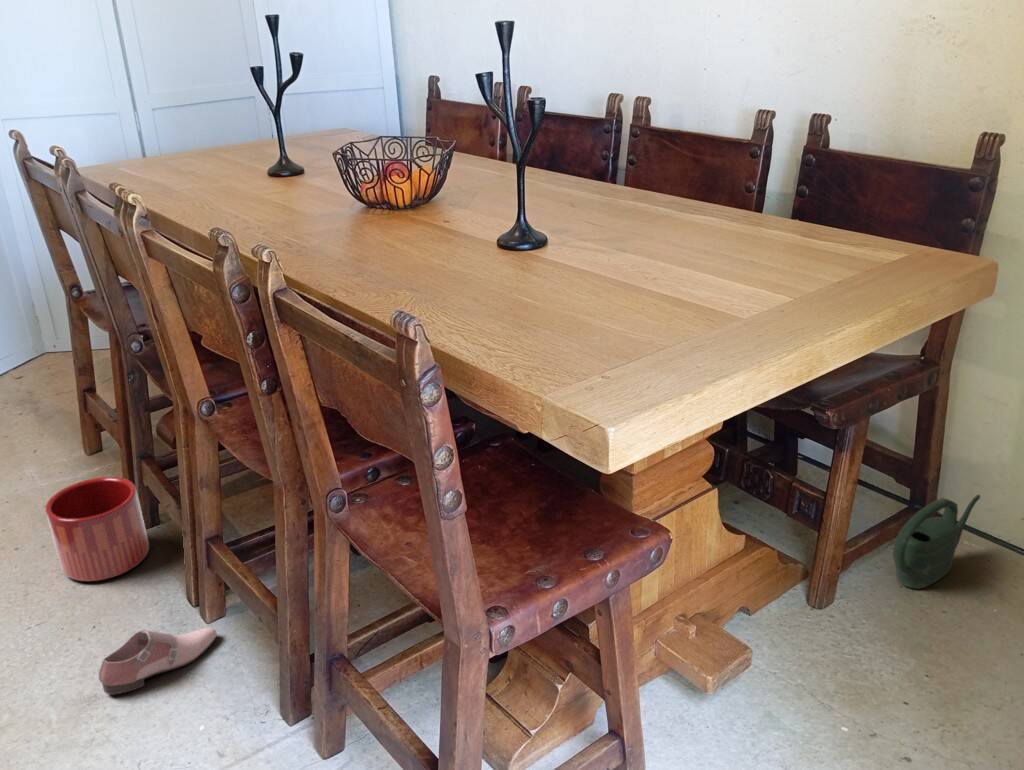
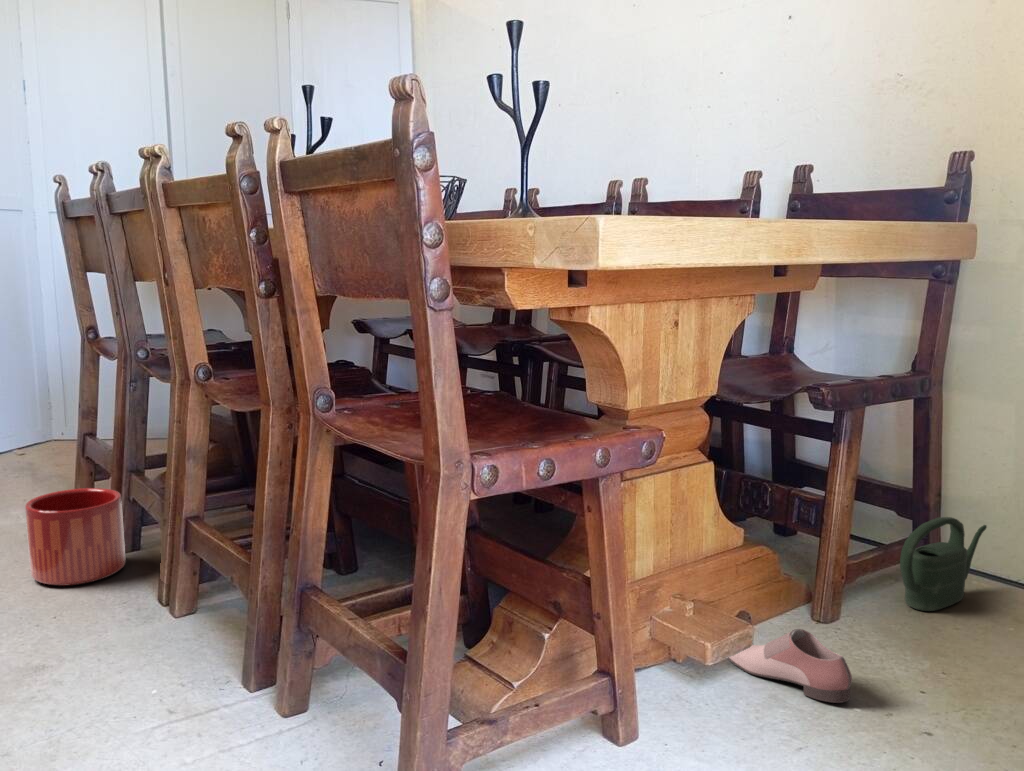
shoe: present [99,628,217,695] -> present [728,629,852,703]

